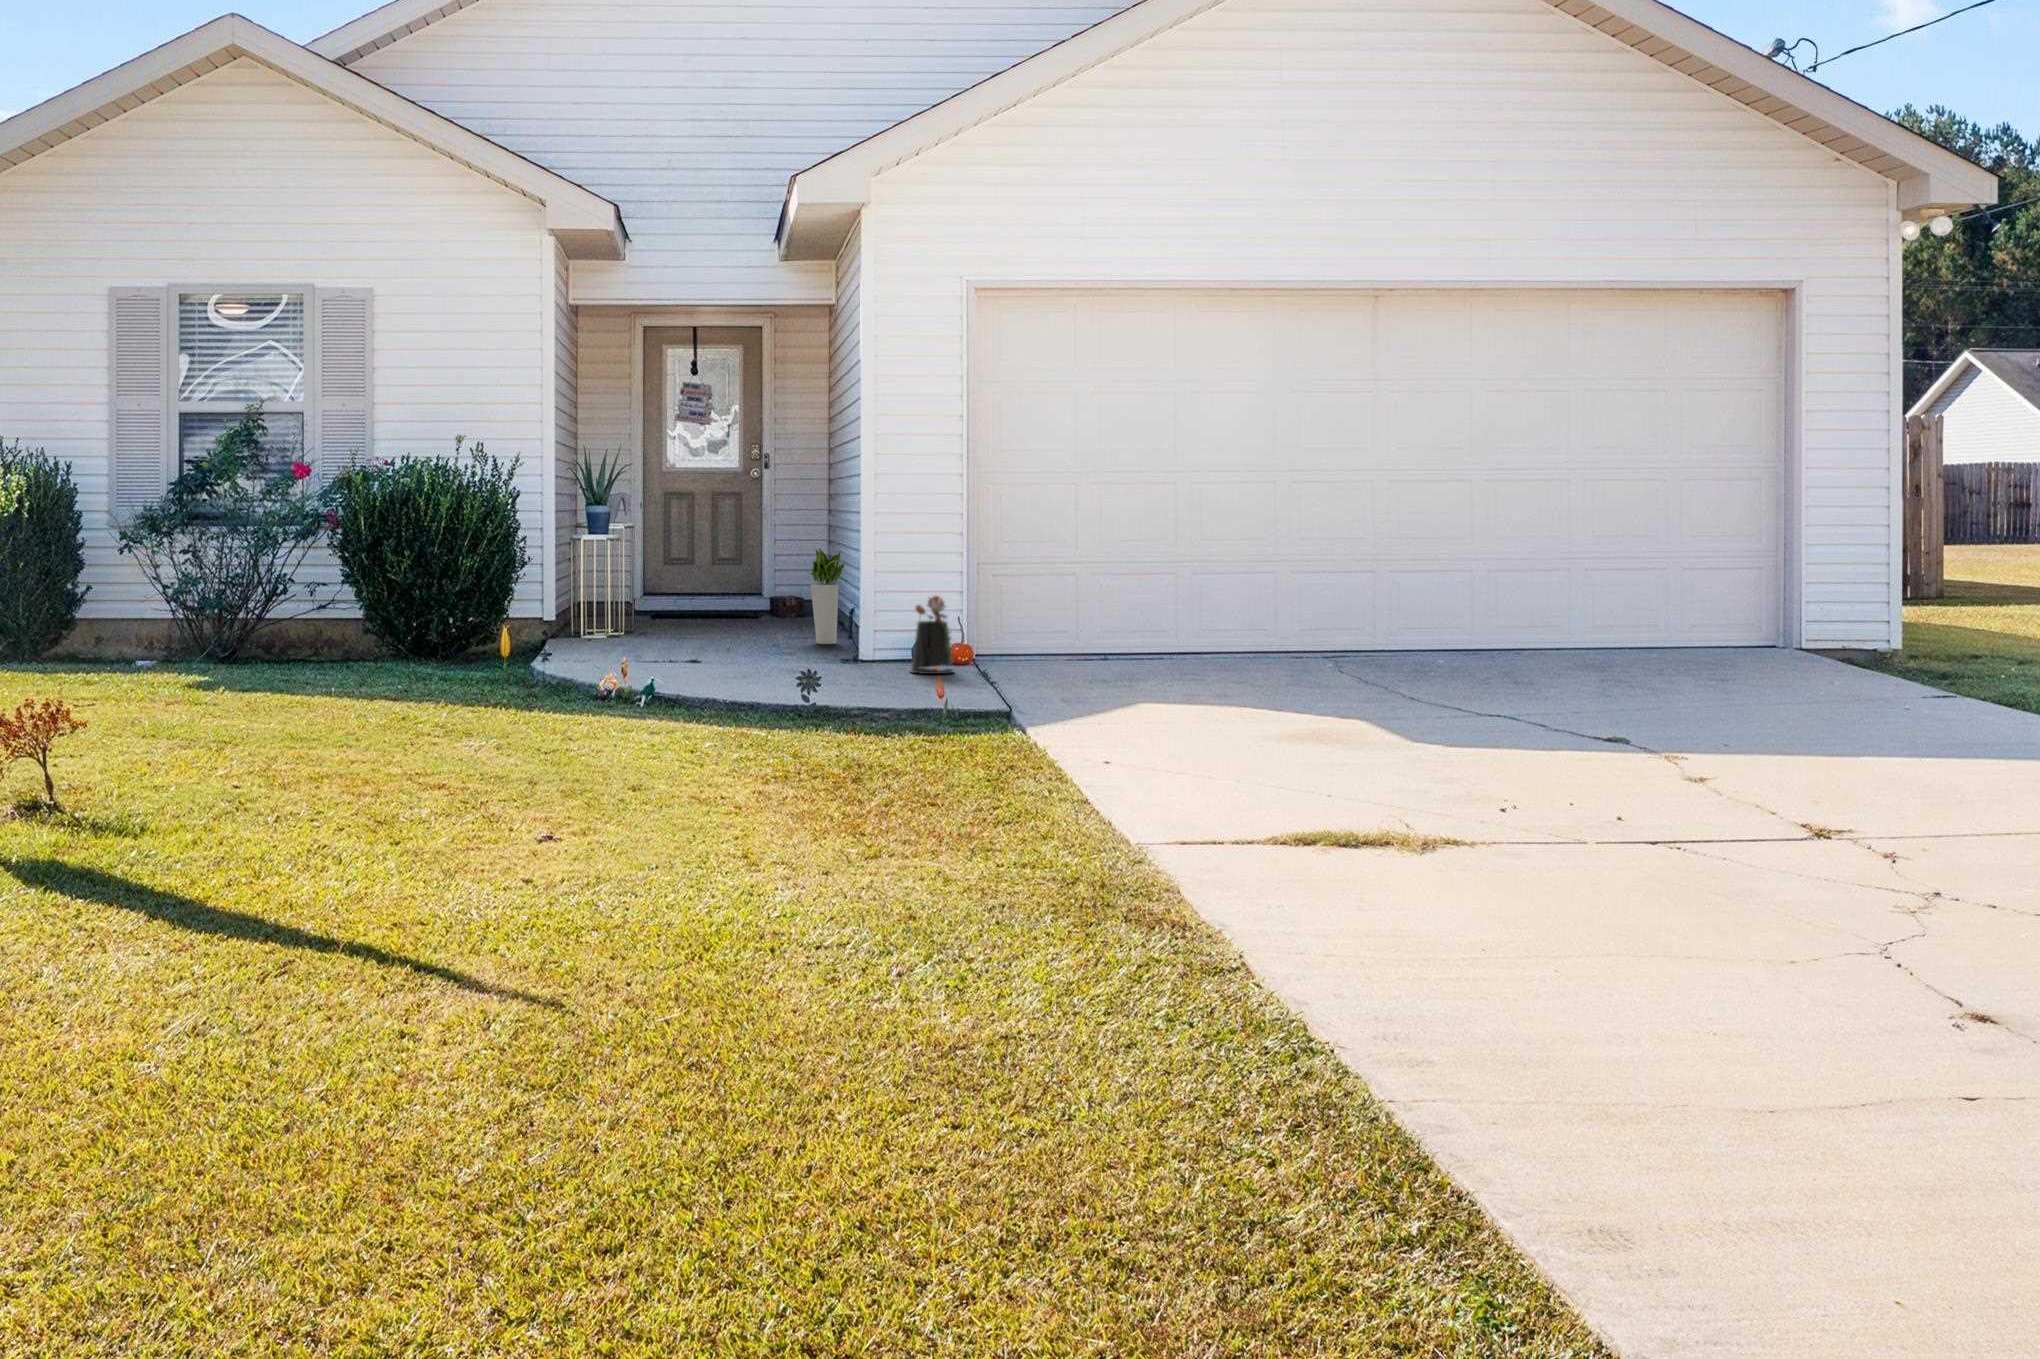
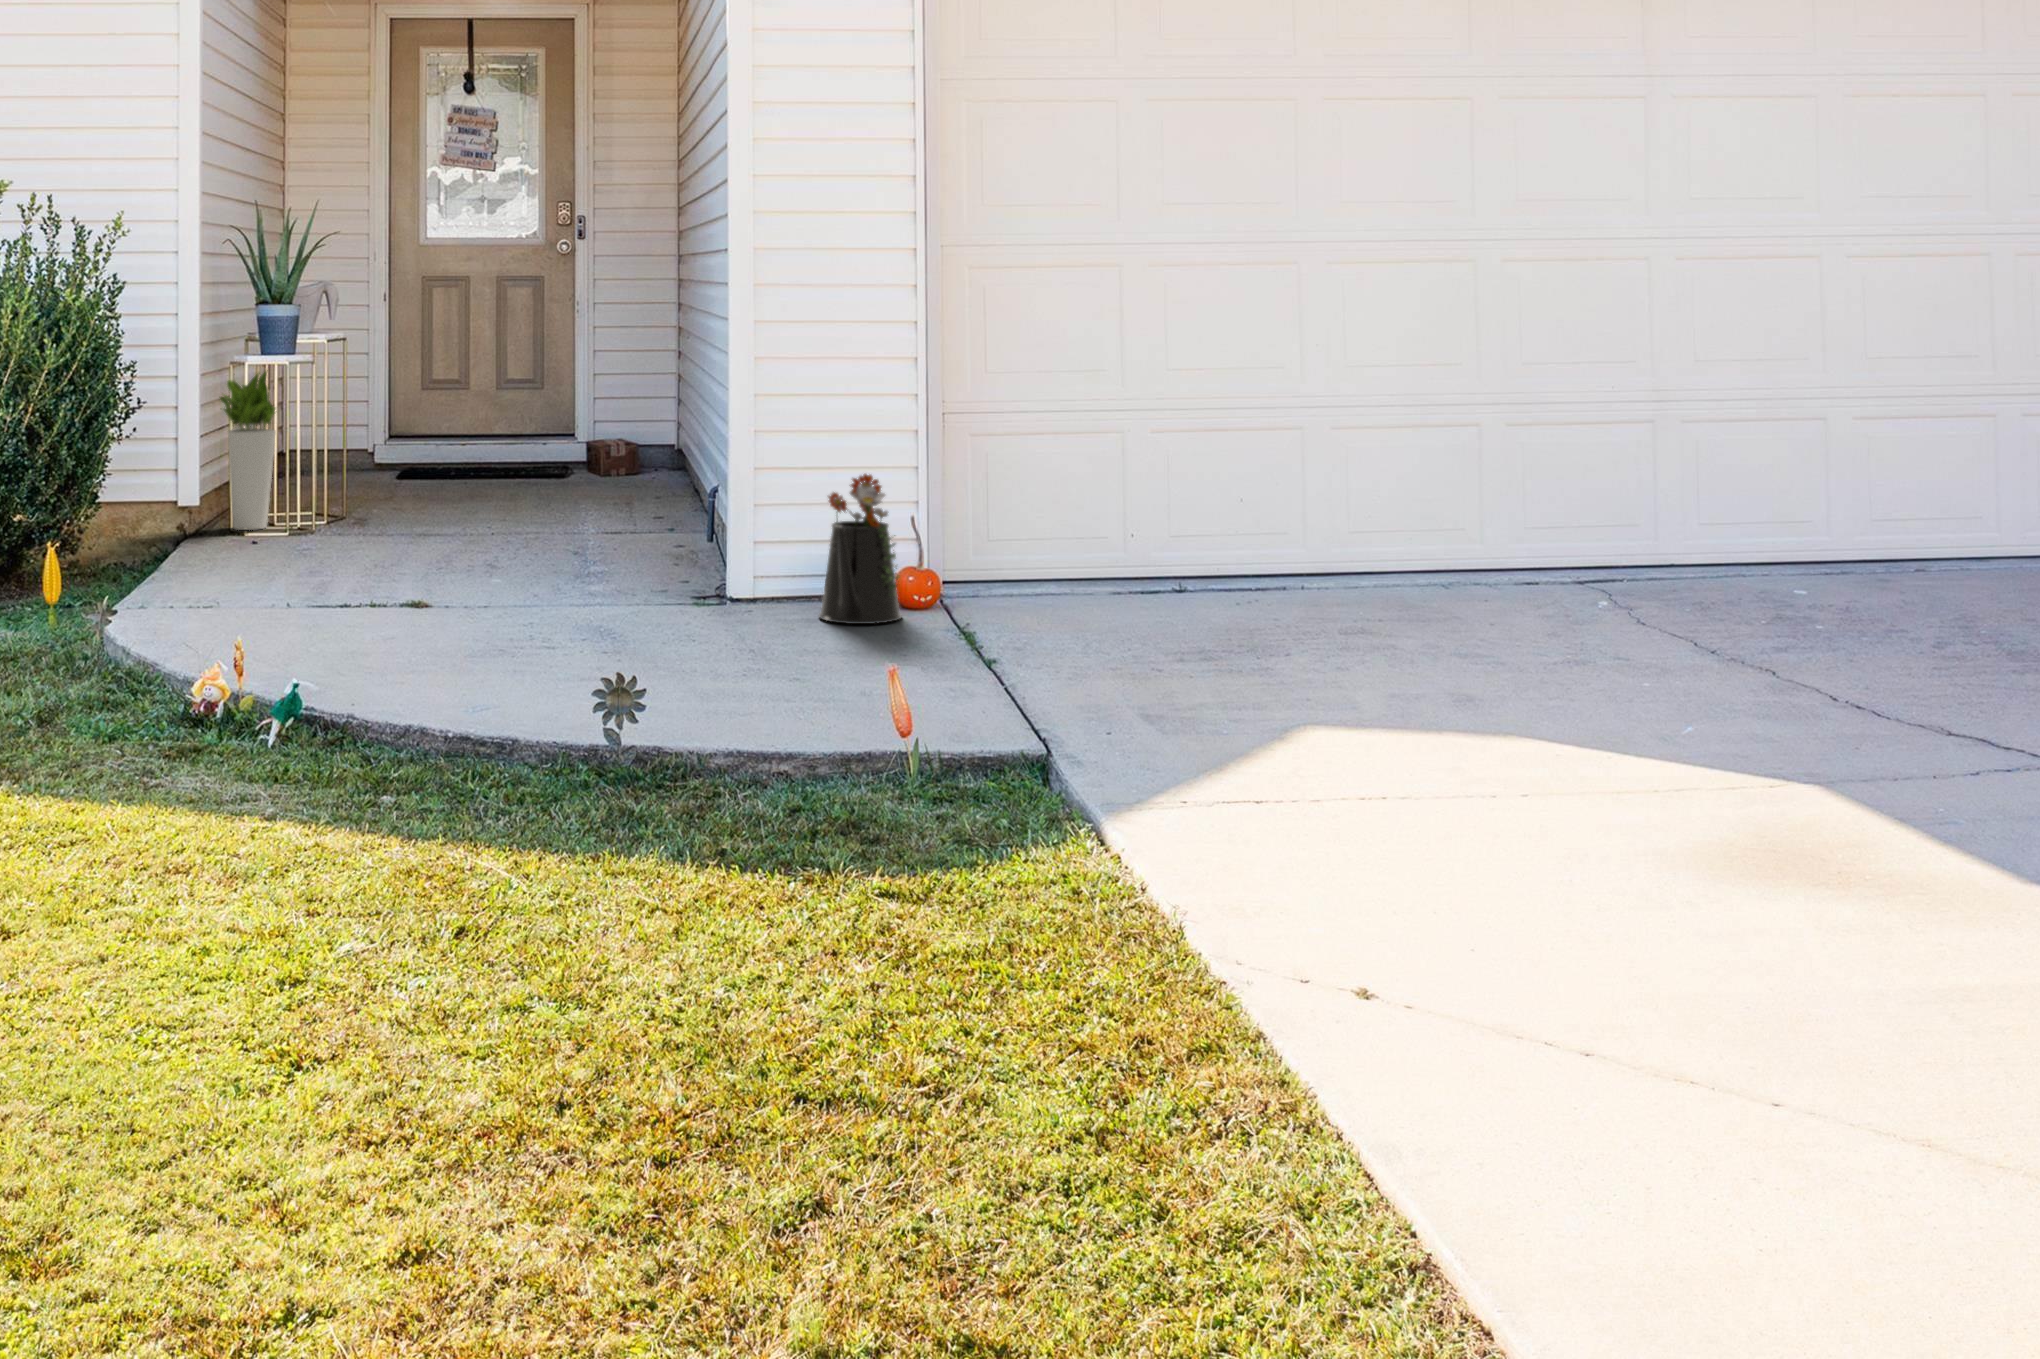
planter: present [809,548,844,644] -> present [220,370,276,530]

